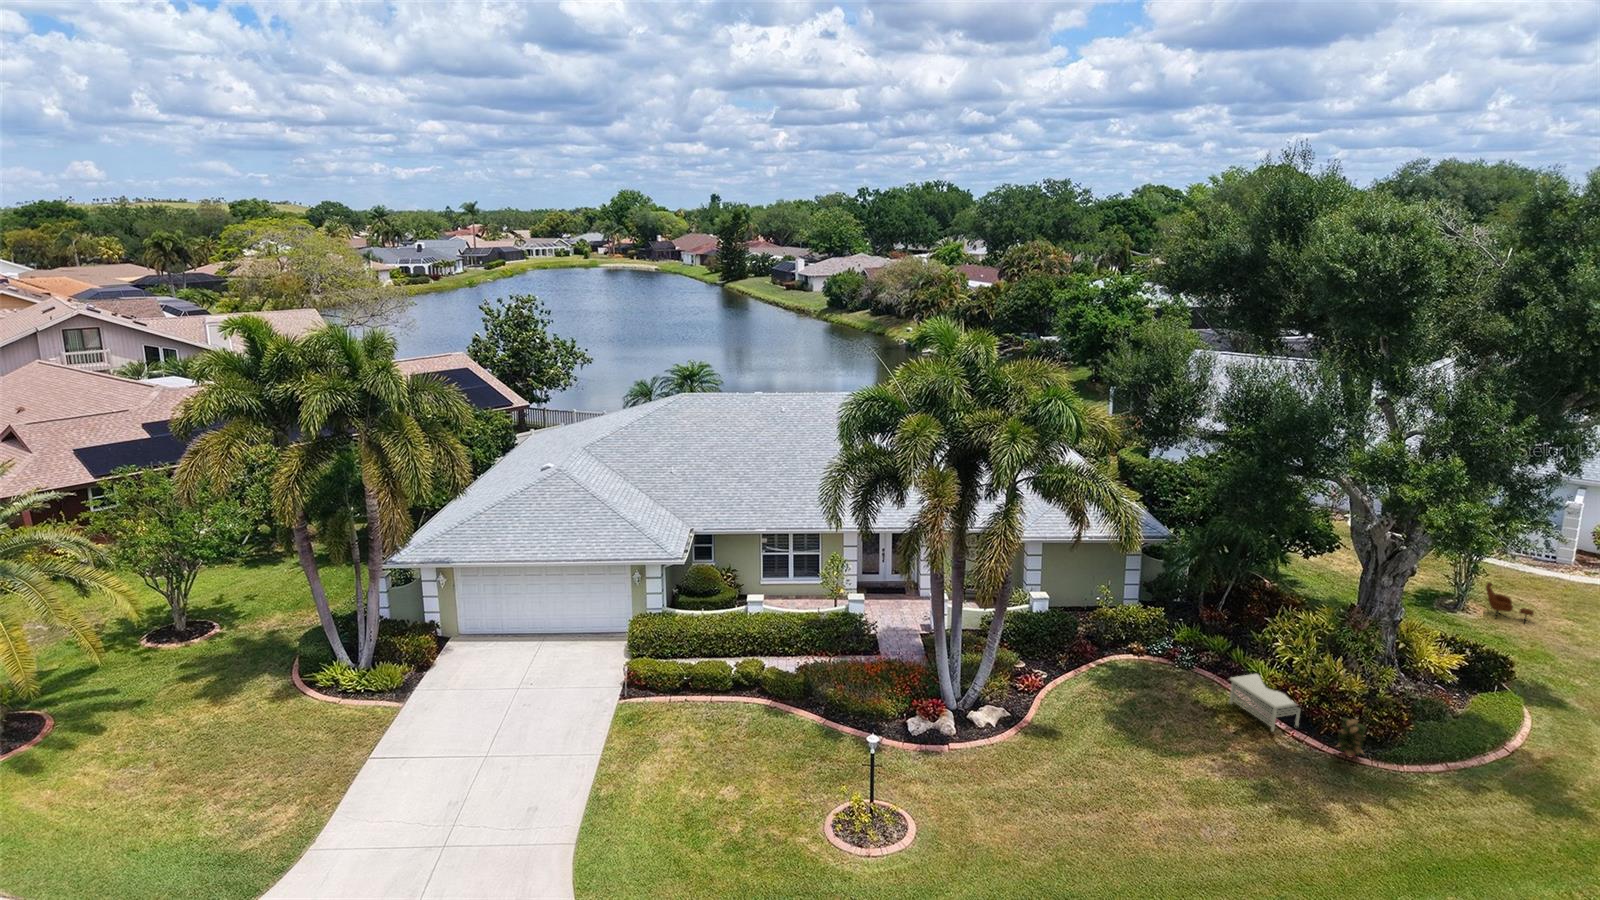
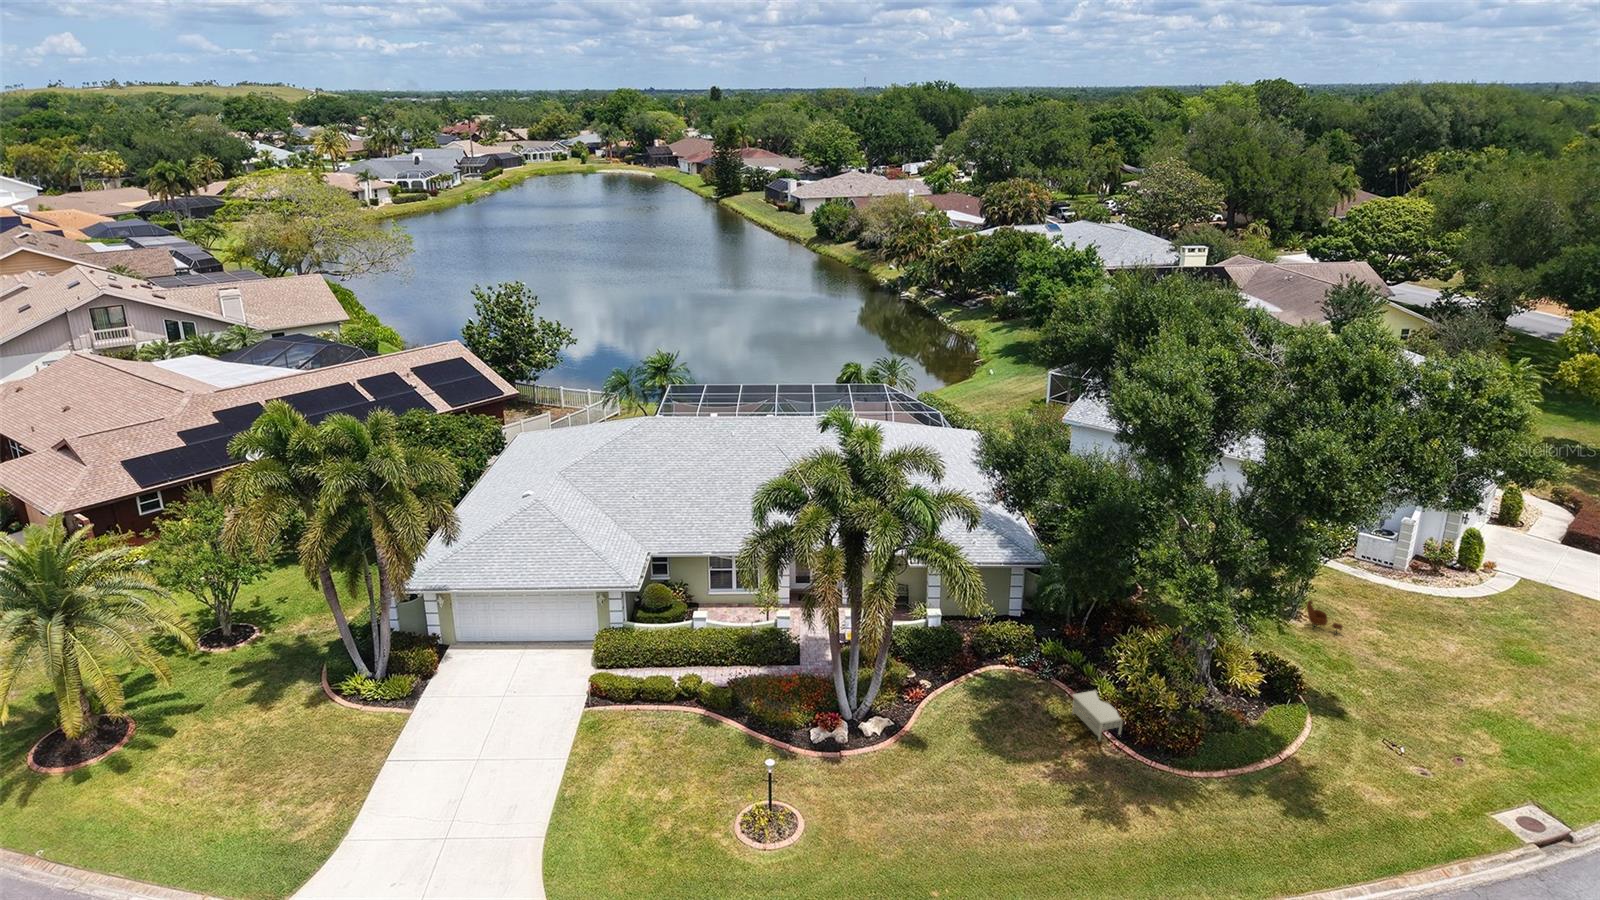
decorative plant: present [1337,718,1366,757] -> none [1142,735,1167,766]

